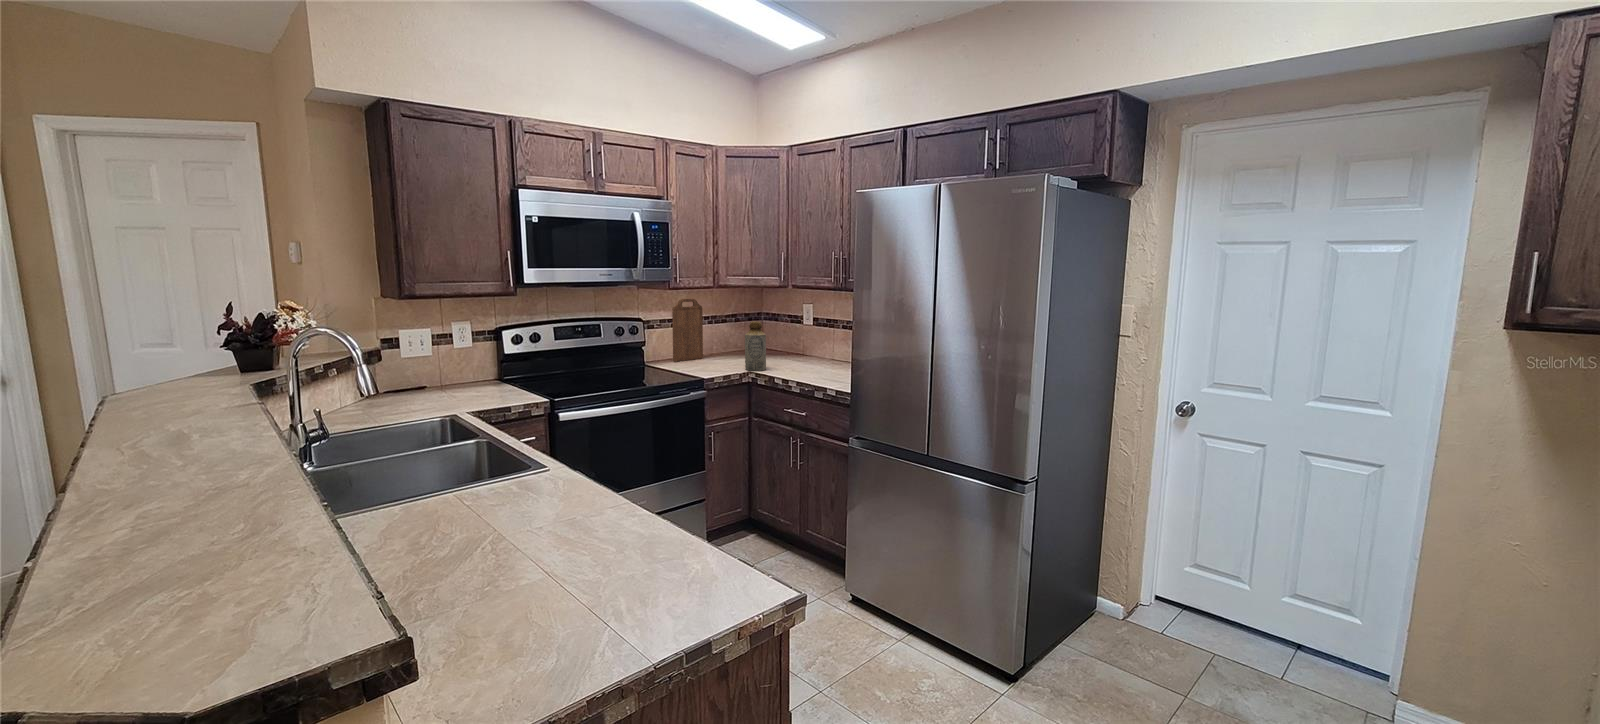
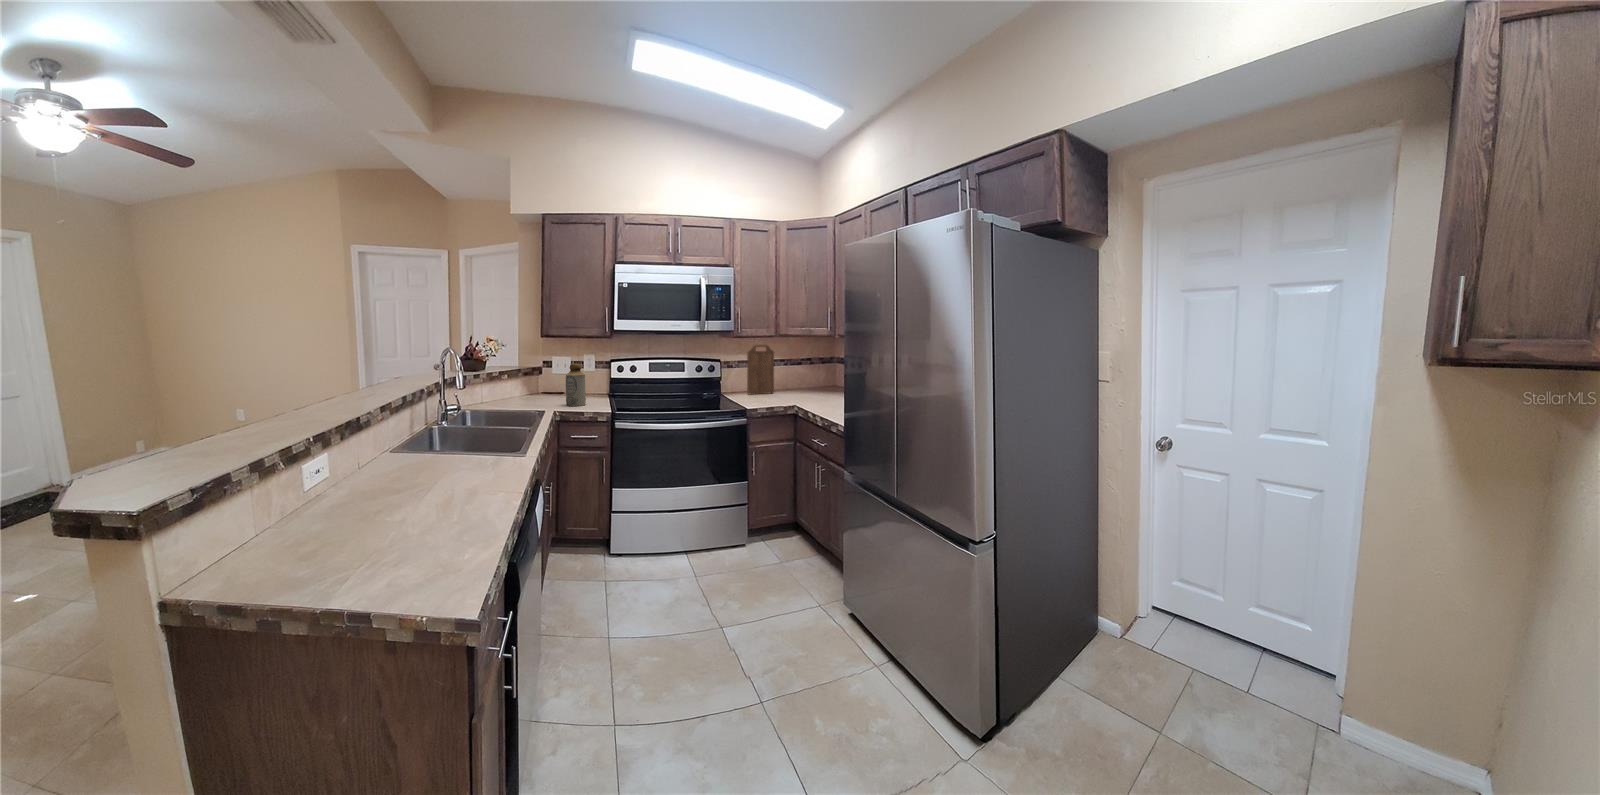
bottle: present [745,321,766,371] -> present [566,364,586,406]

